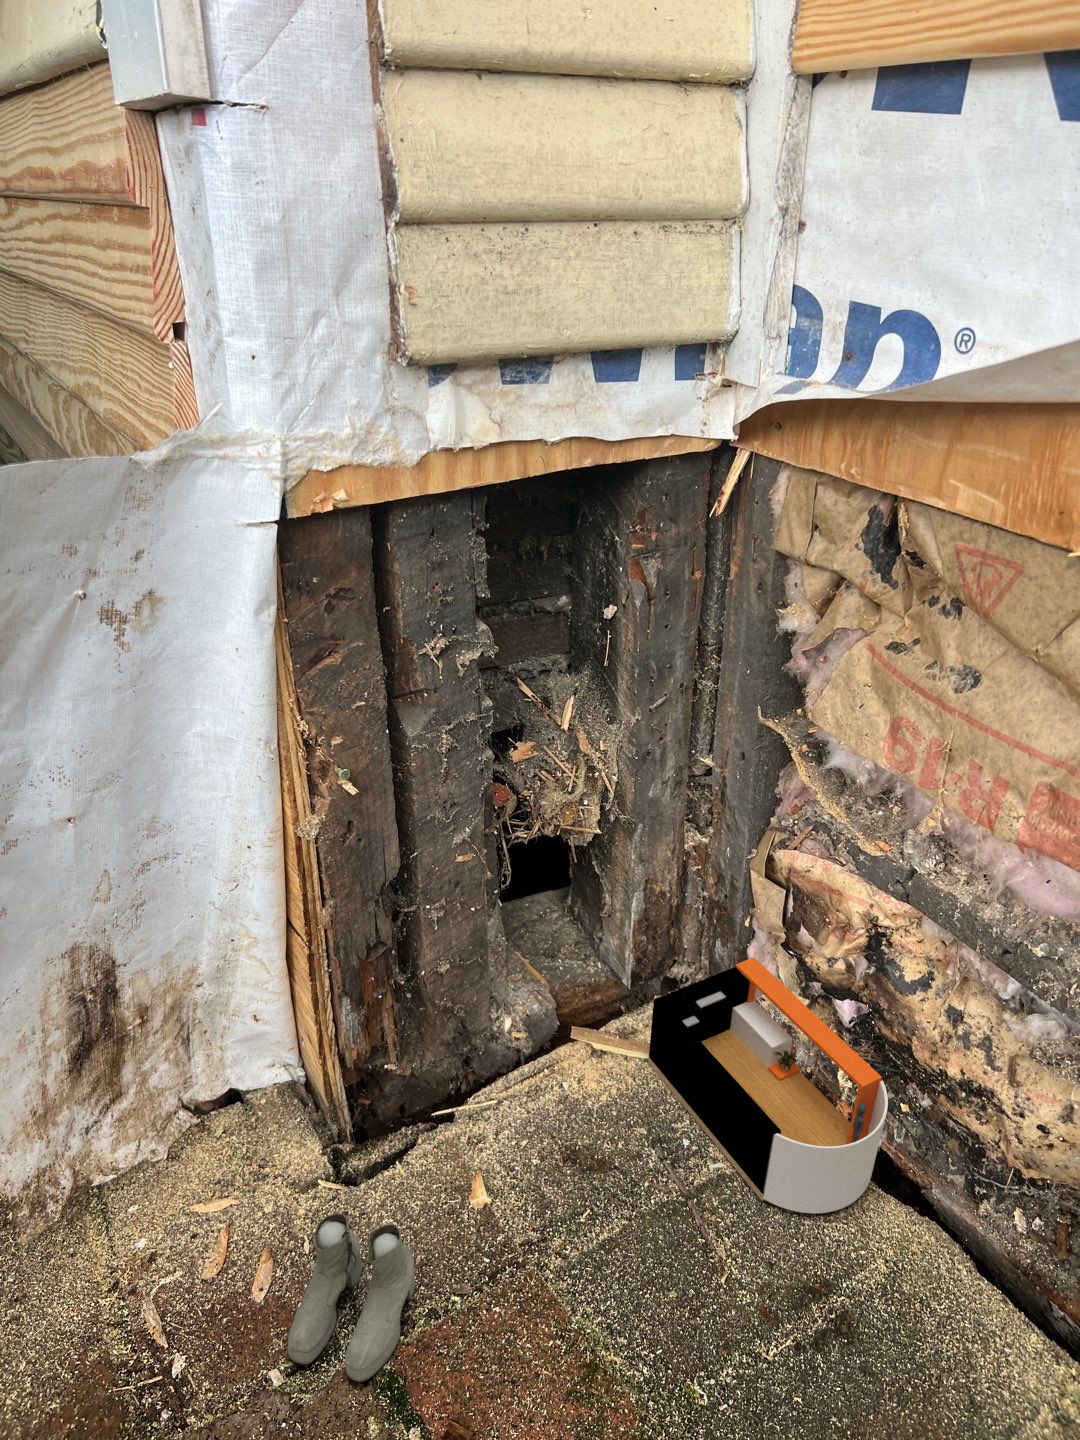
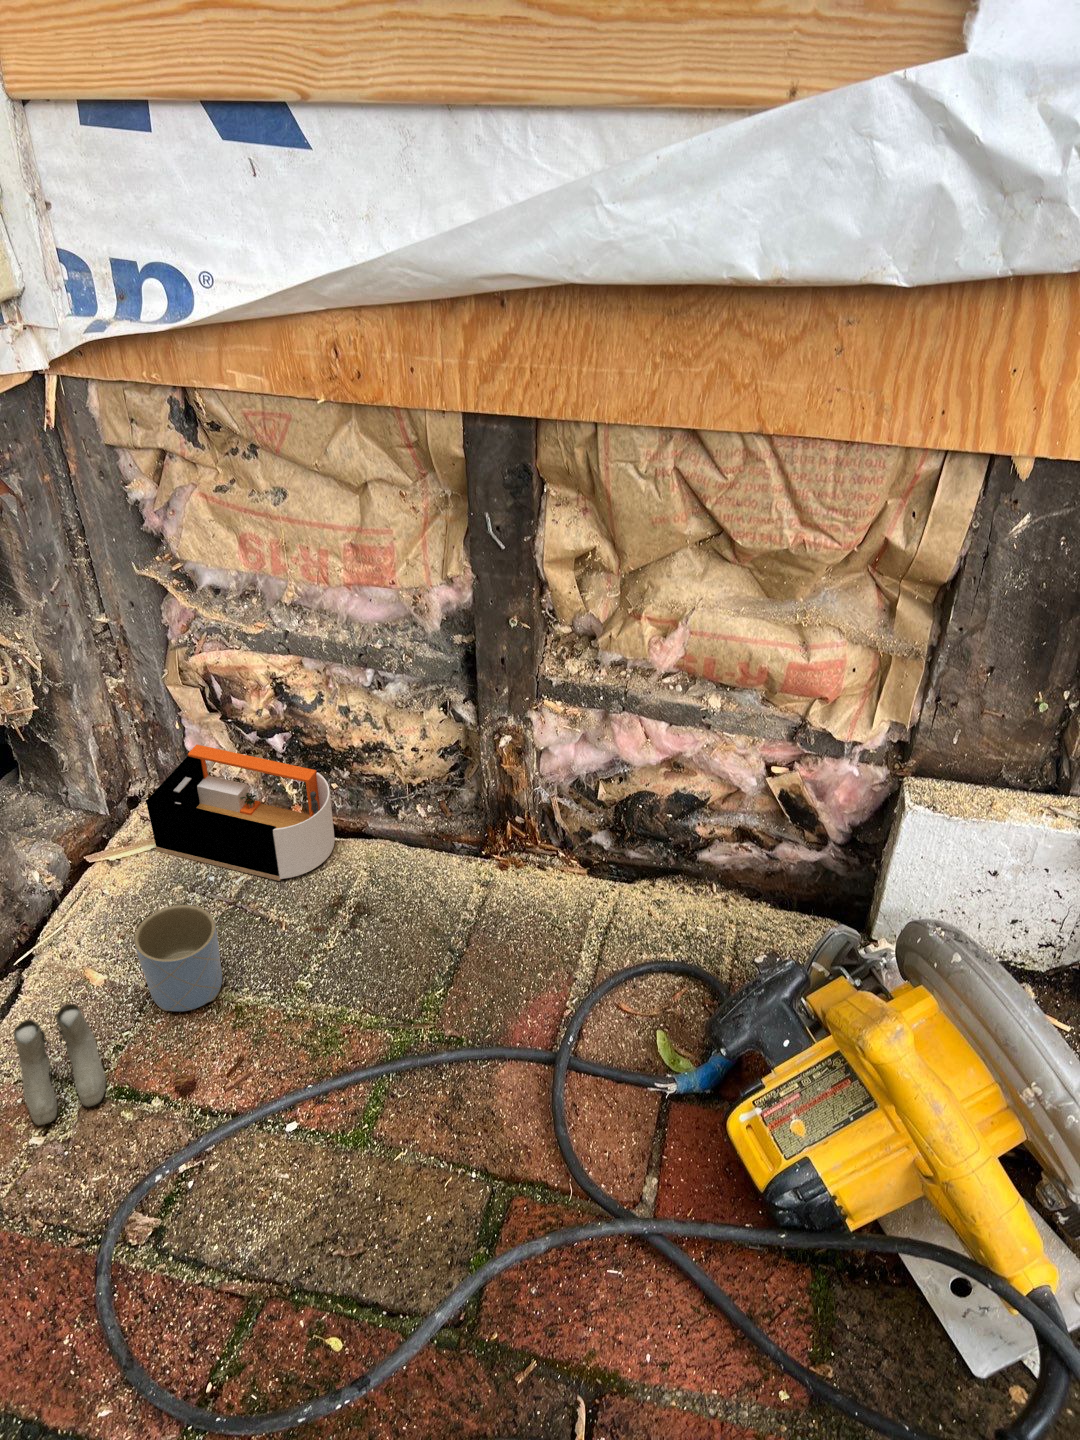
planter: none [508,1163,621,1330] -> present [134,905,222,1011]

